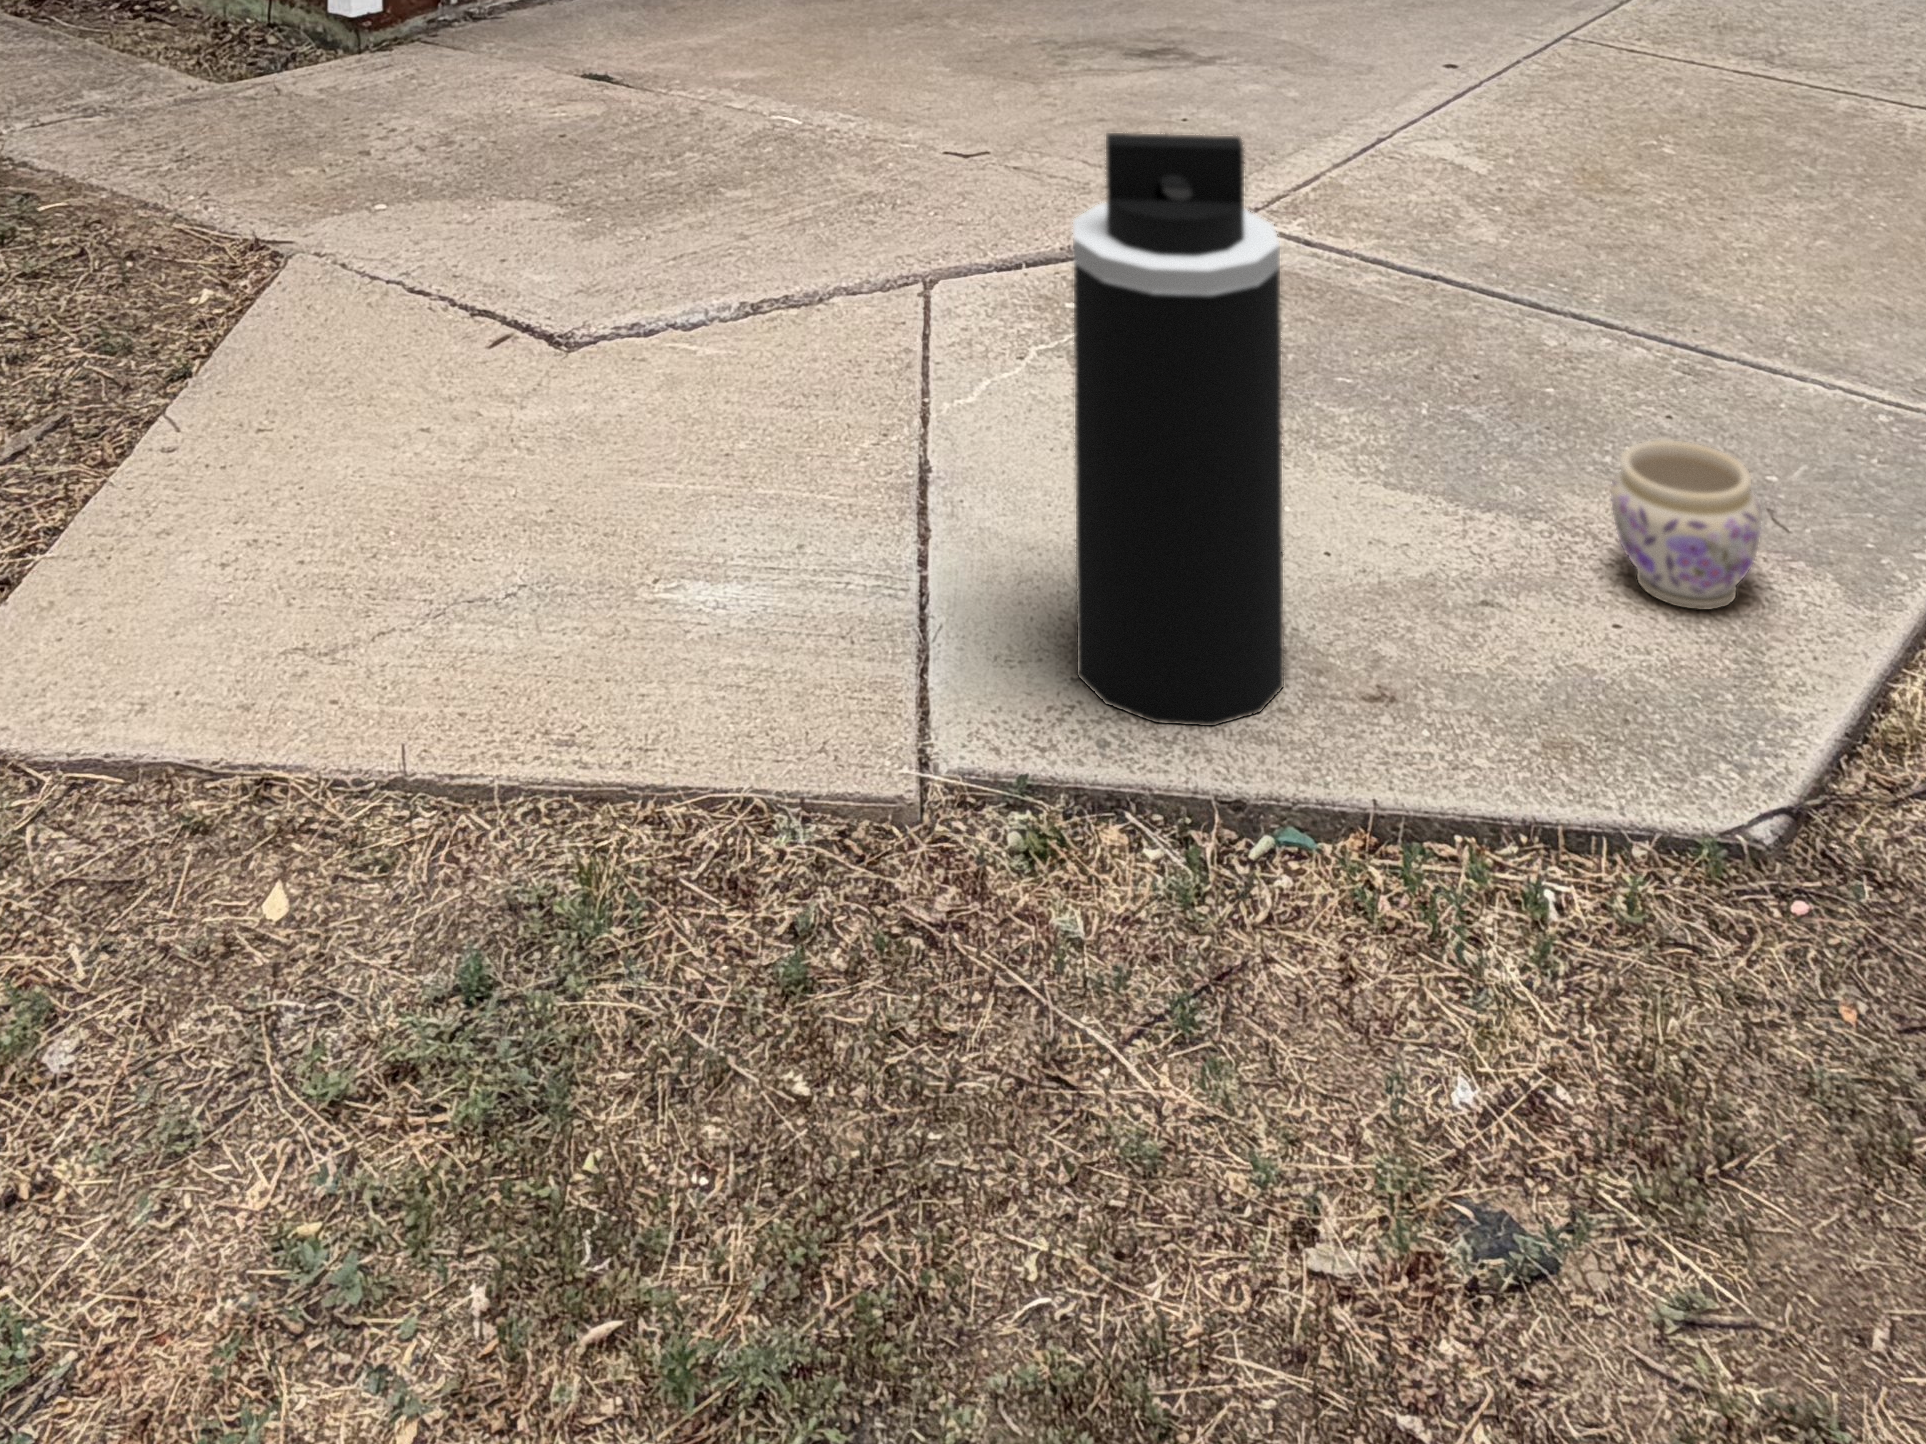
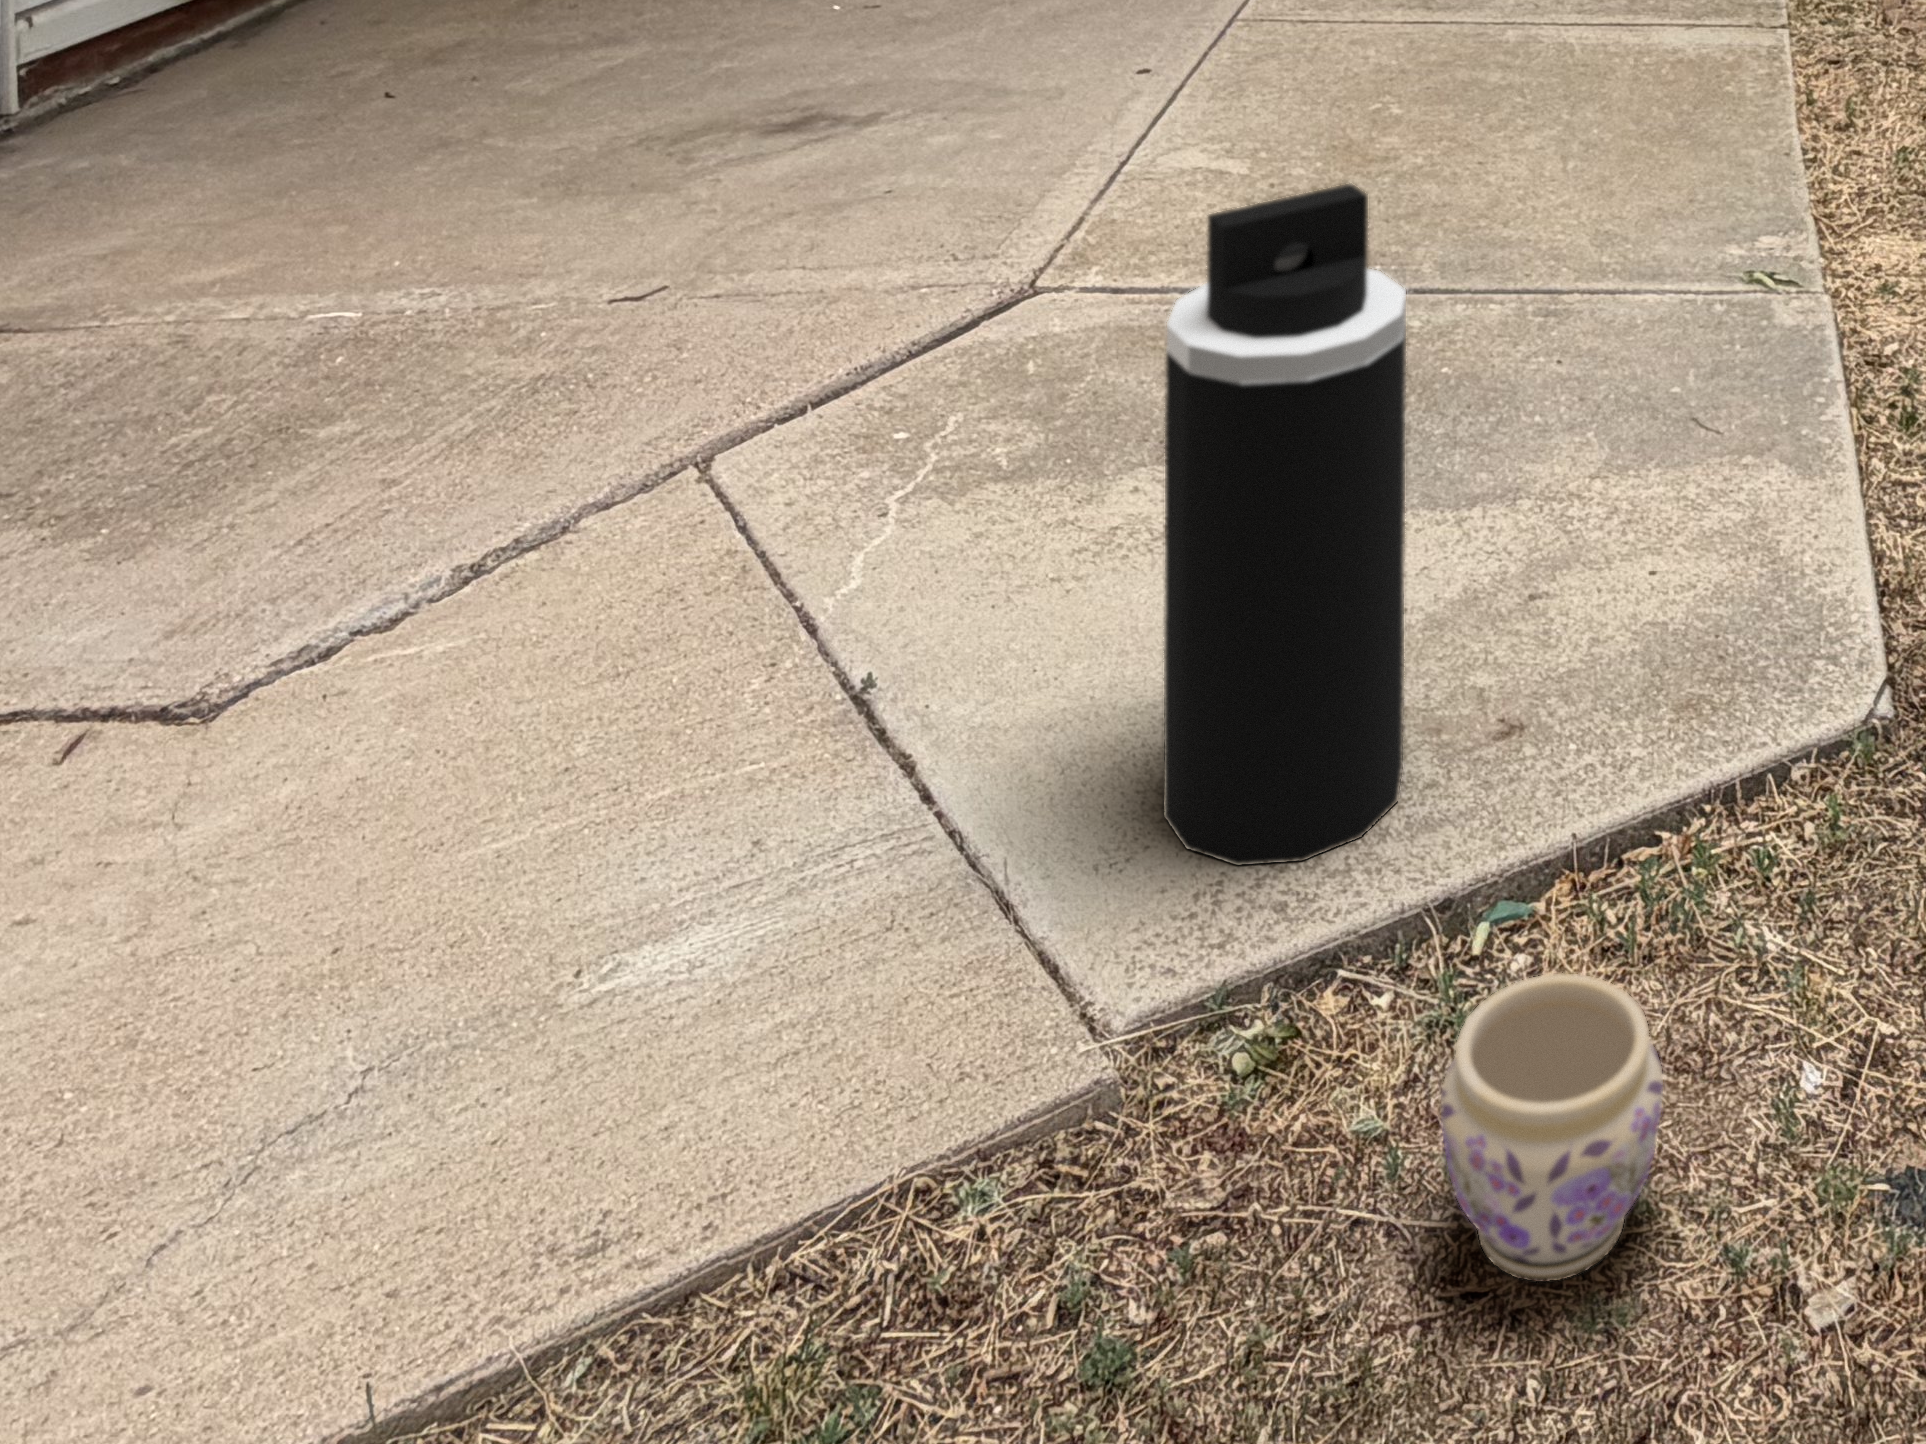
planter: present [1611,440,1762,610] -> present [1441,974,1663,1282]

